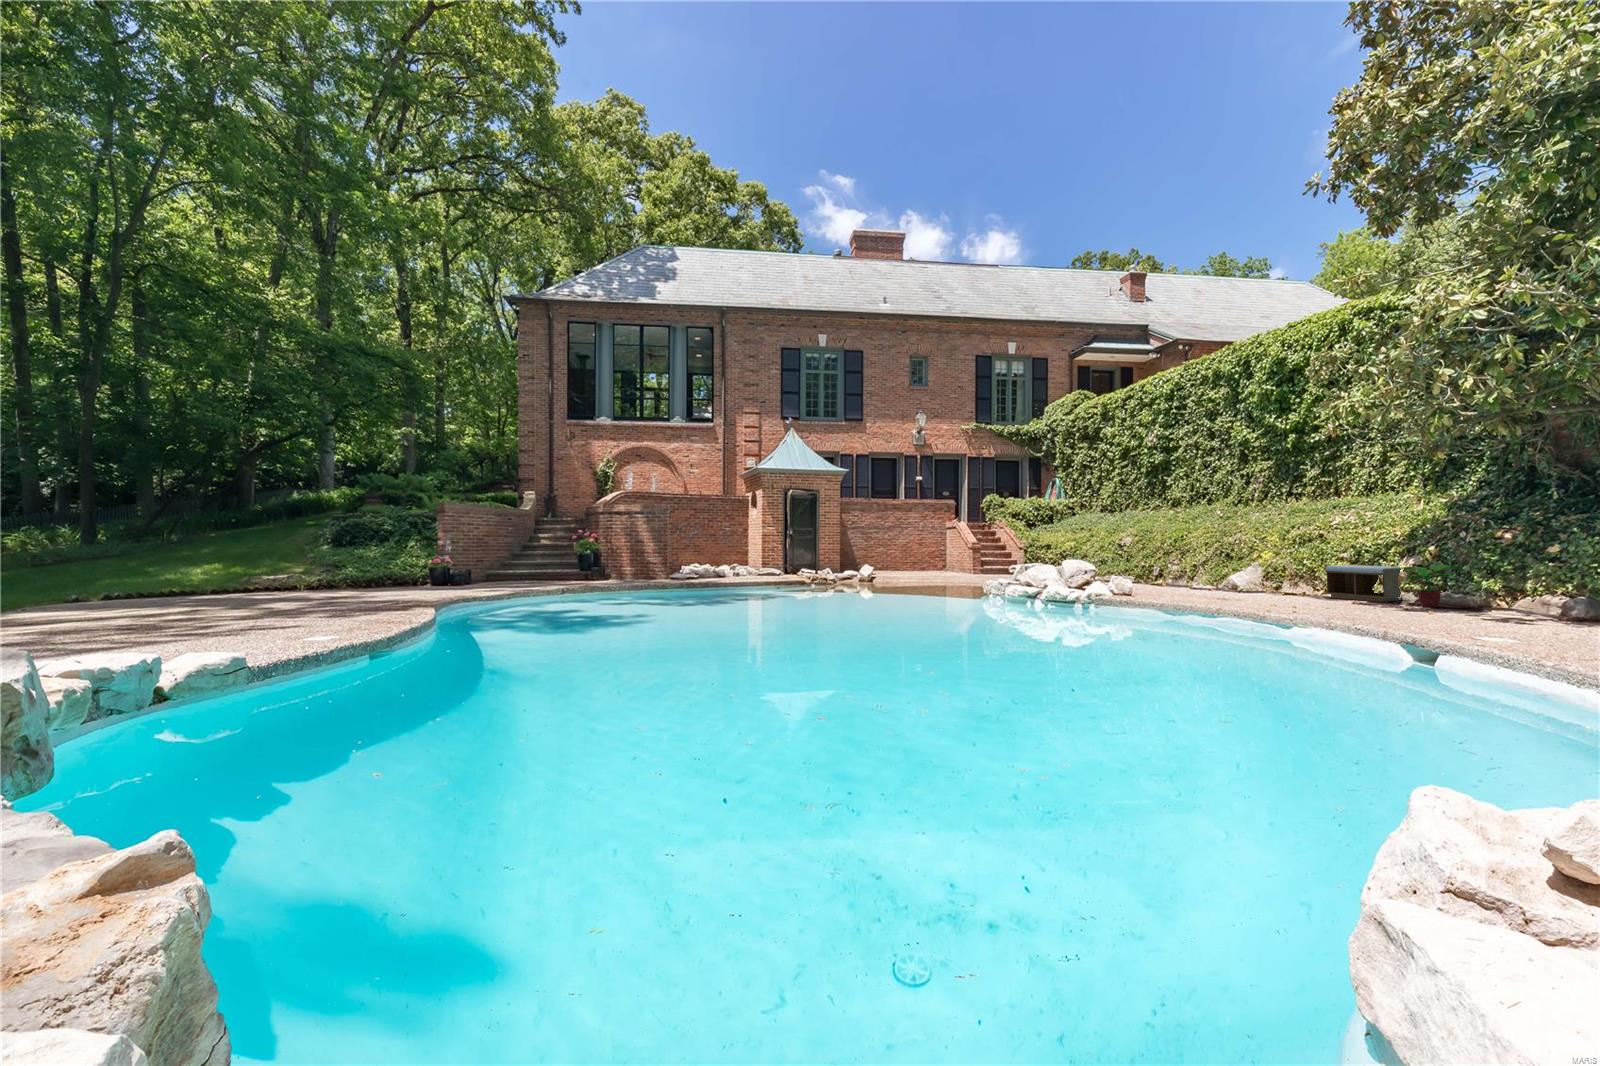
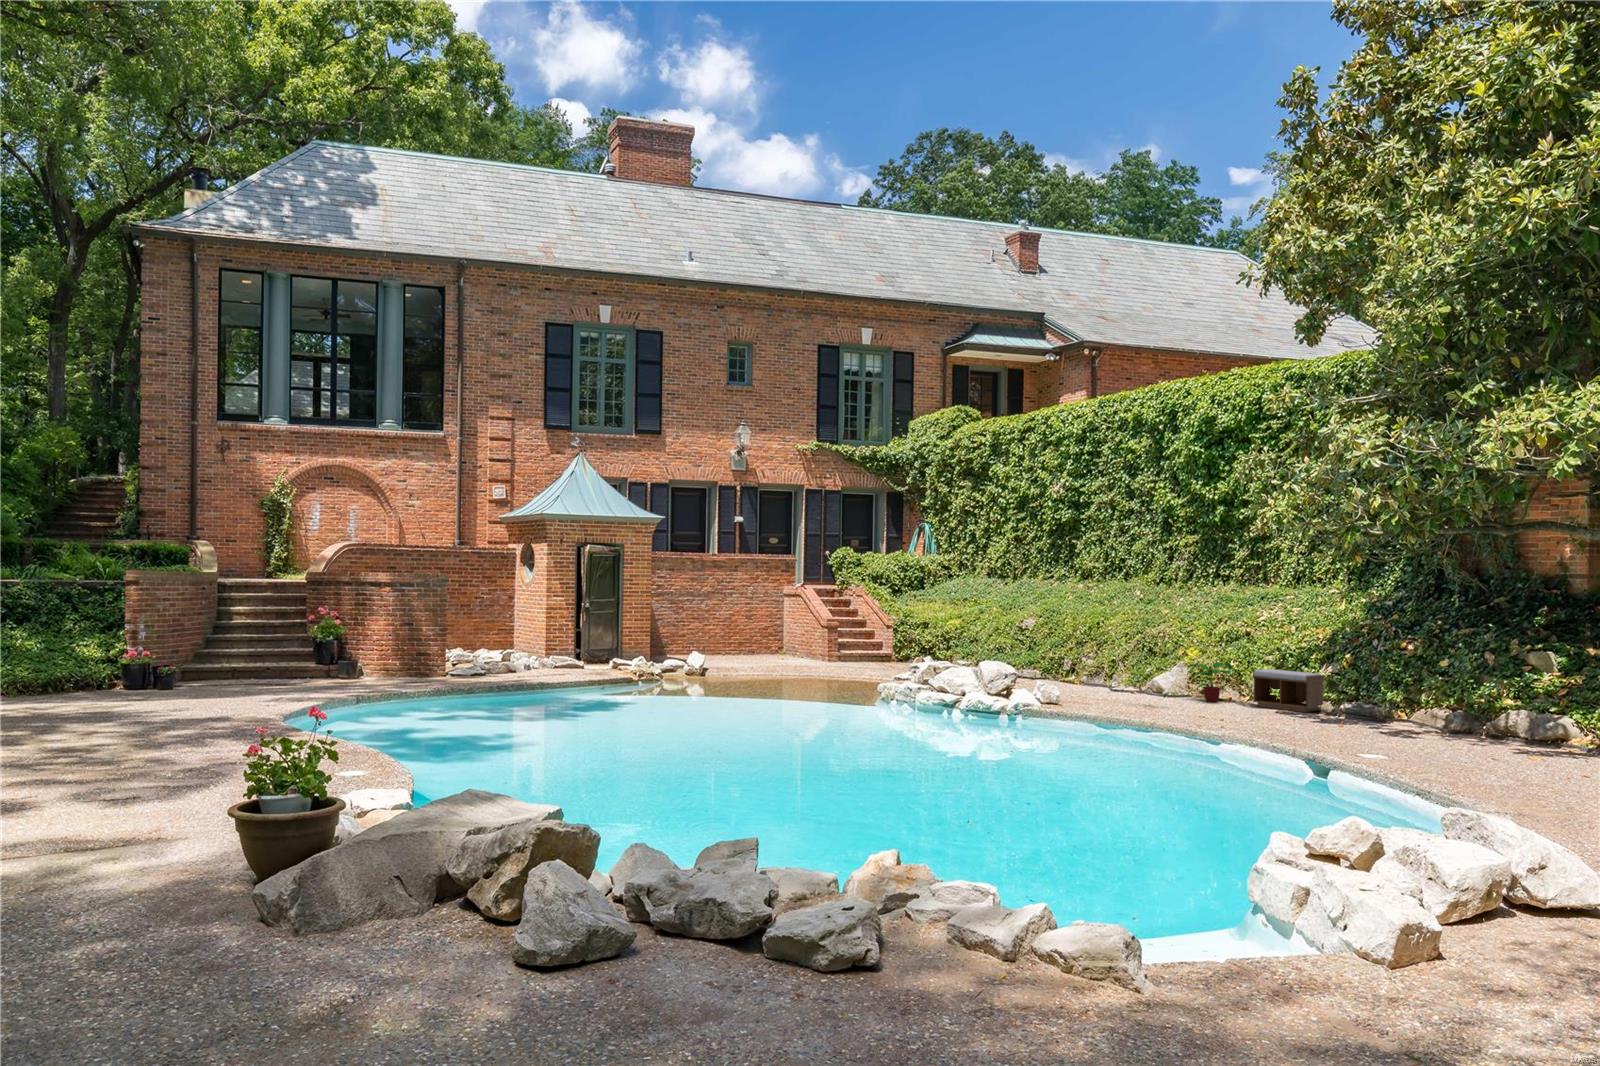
potted plant: present [1403,565,1464,607] -> present [1188,662,1231,702]

